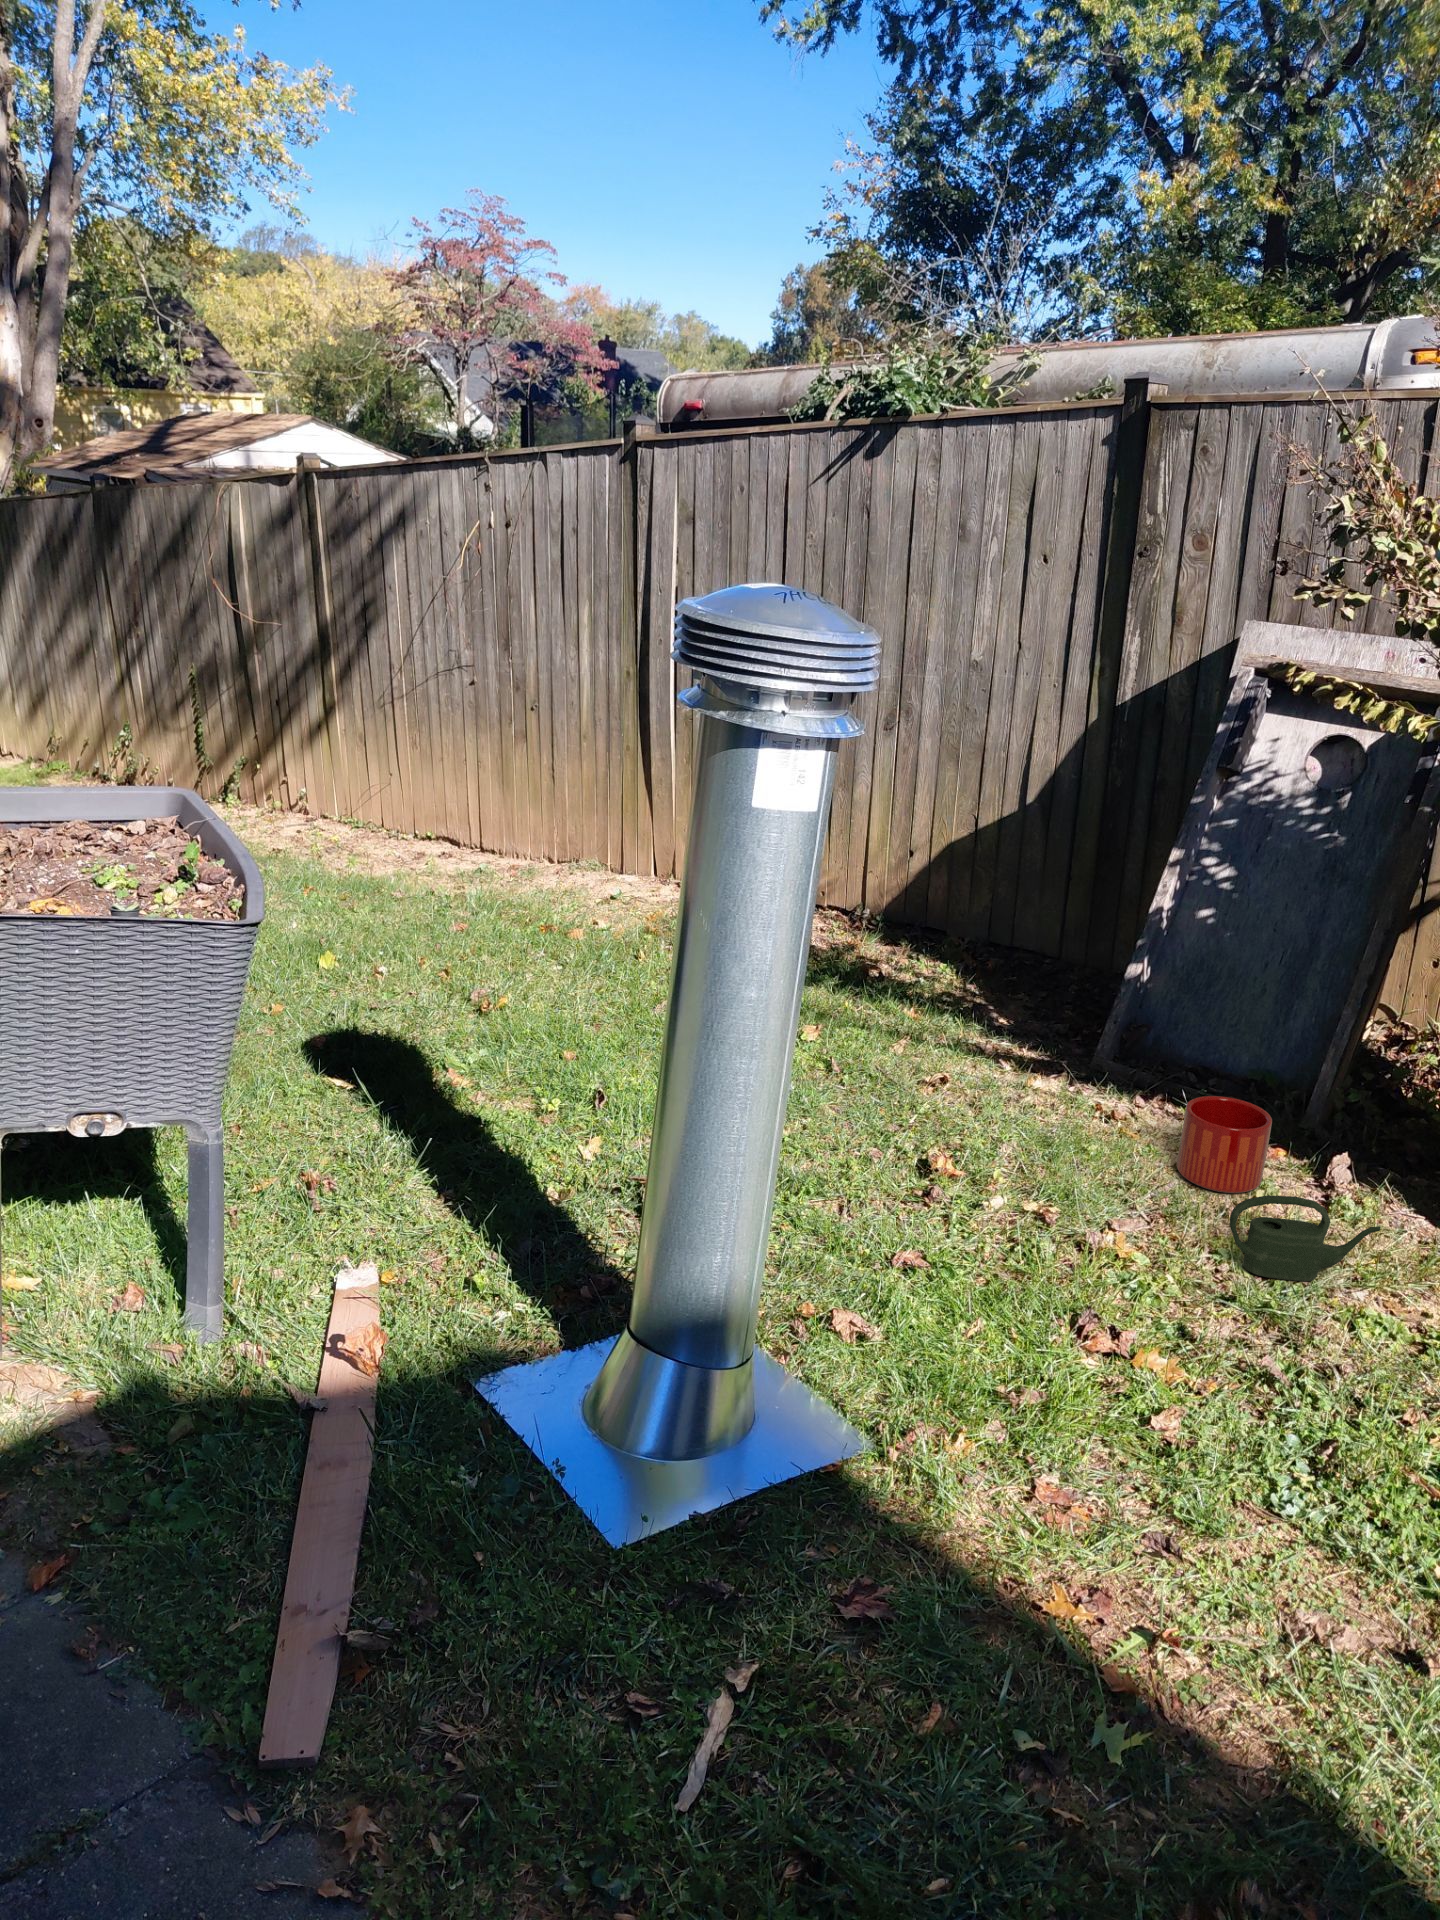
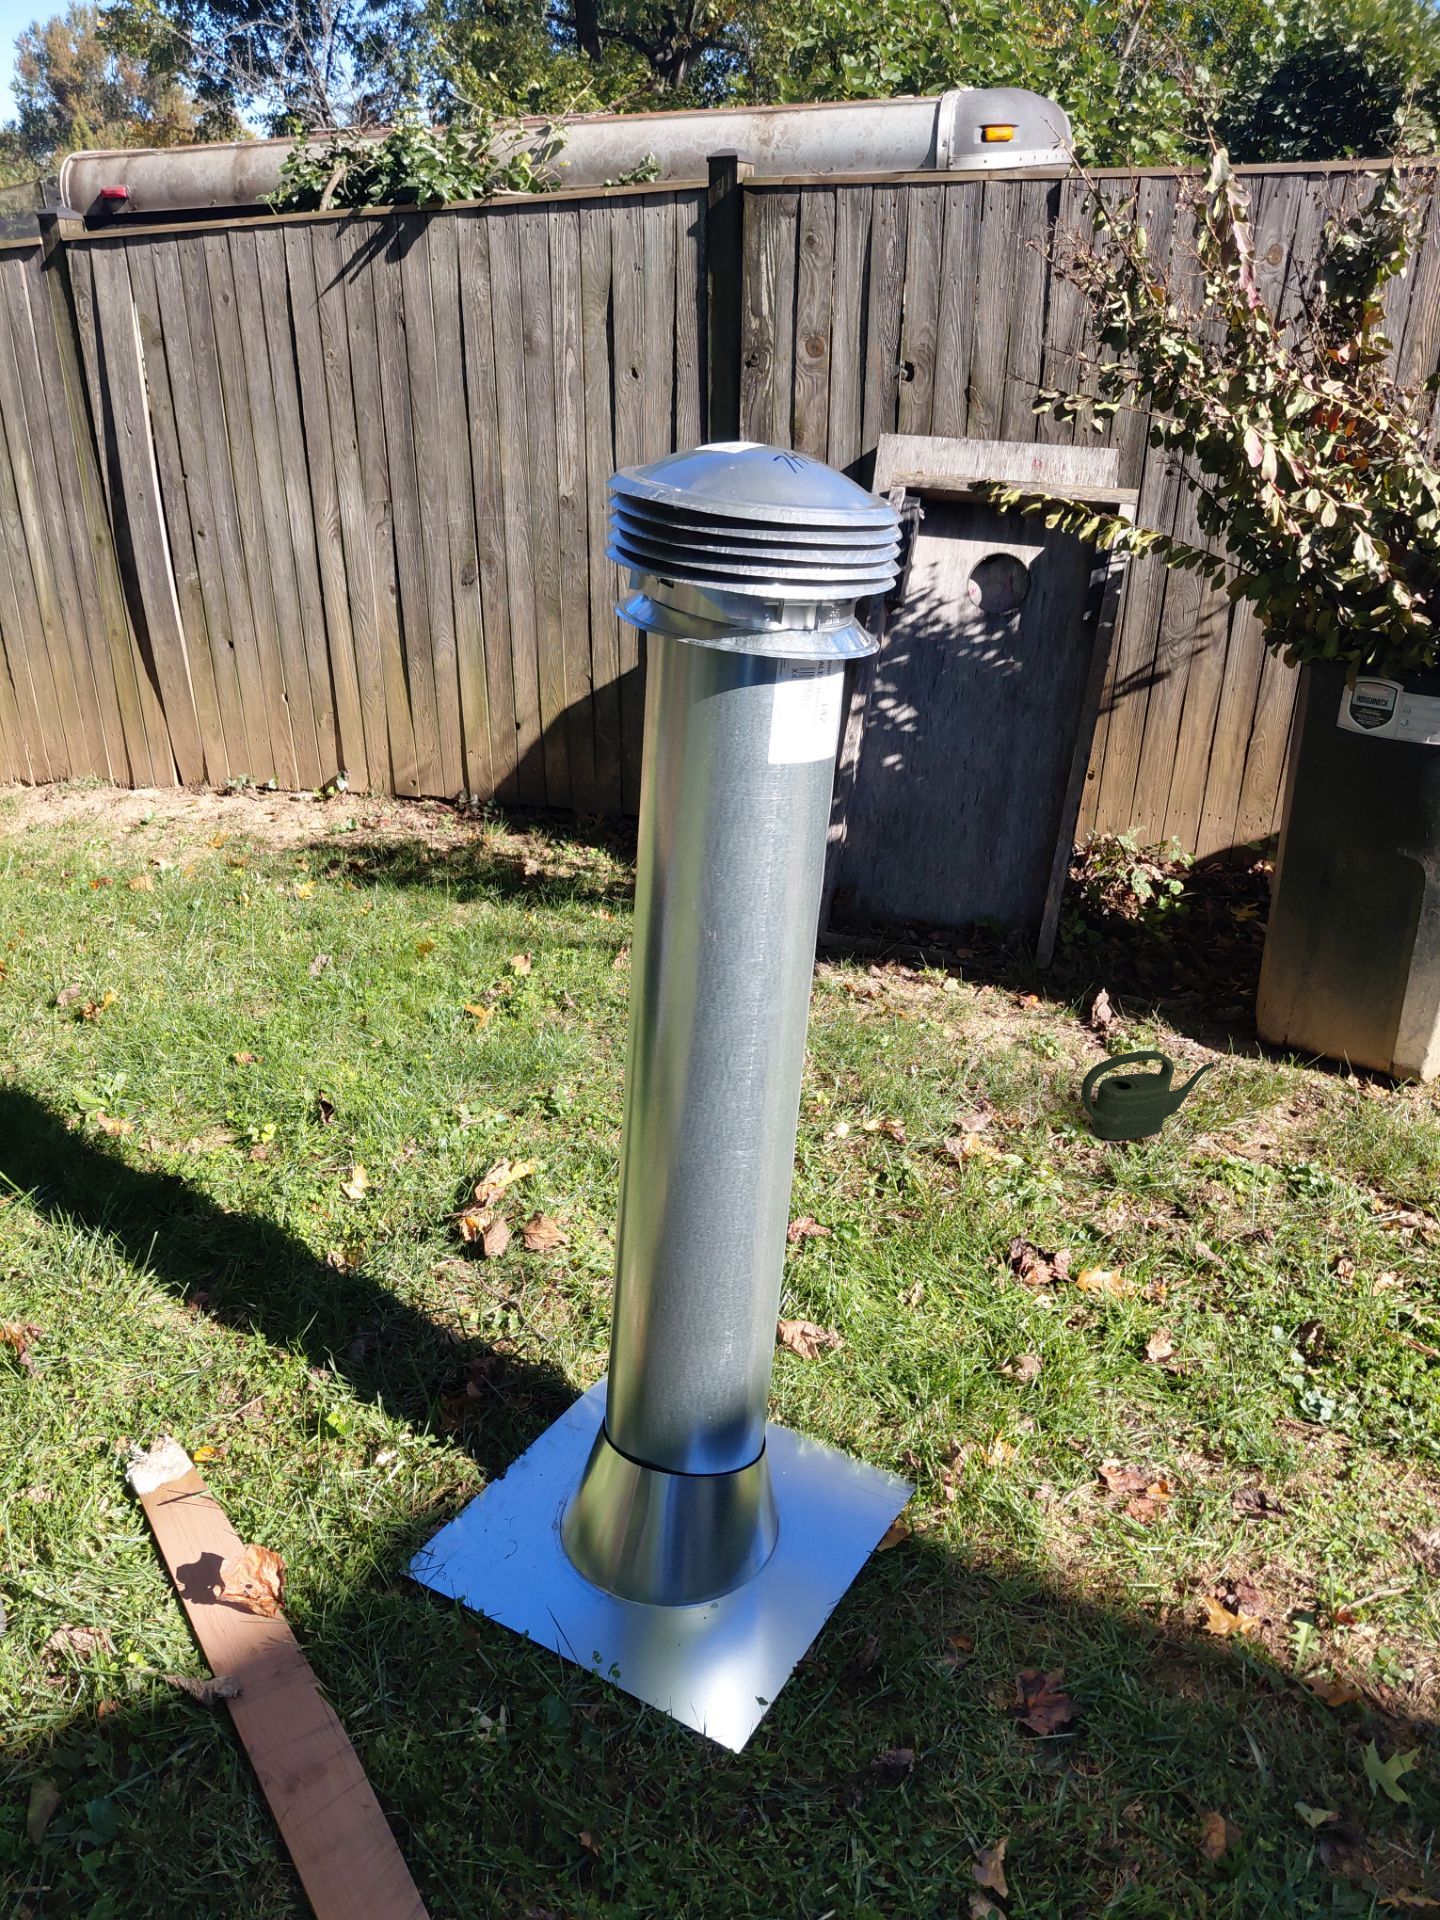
planter: present [1177,1096,1272,1193] -> none [961,953,1056,1054]

